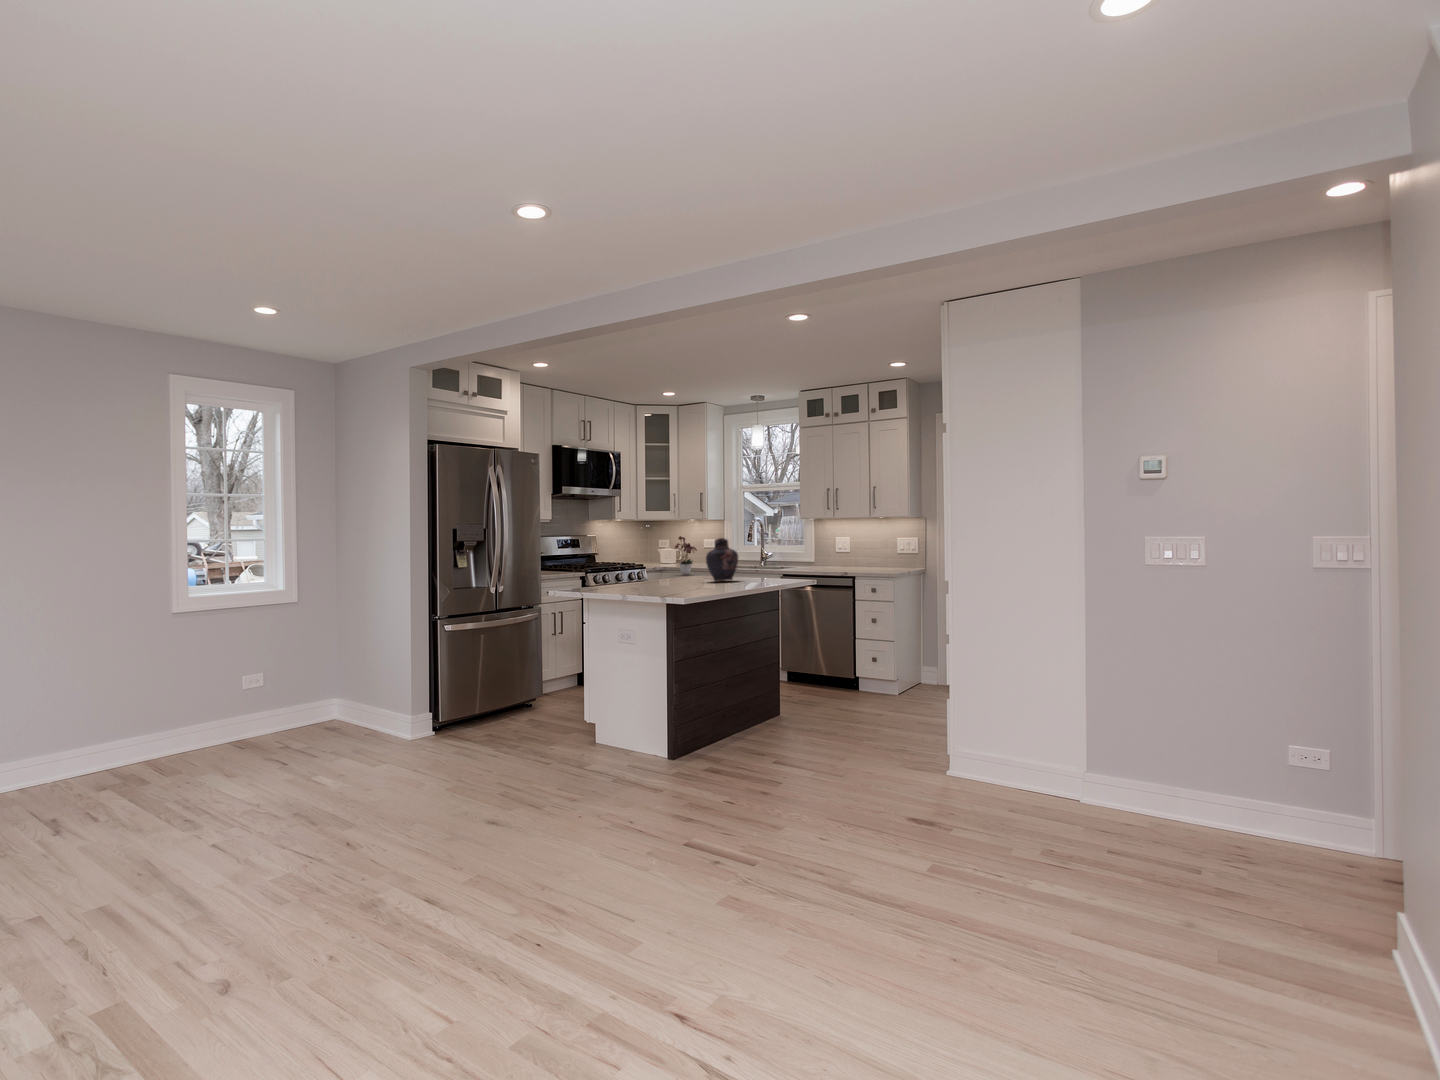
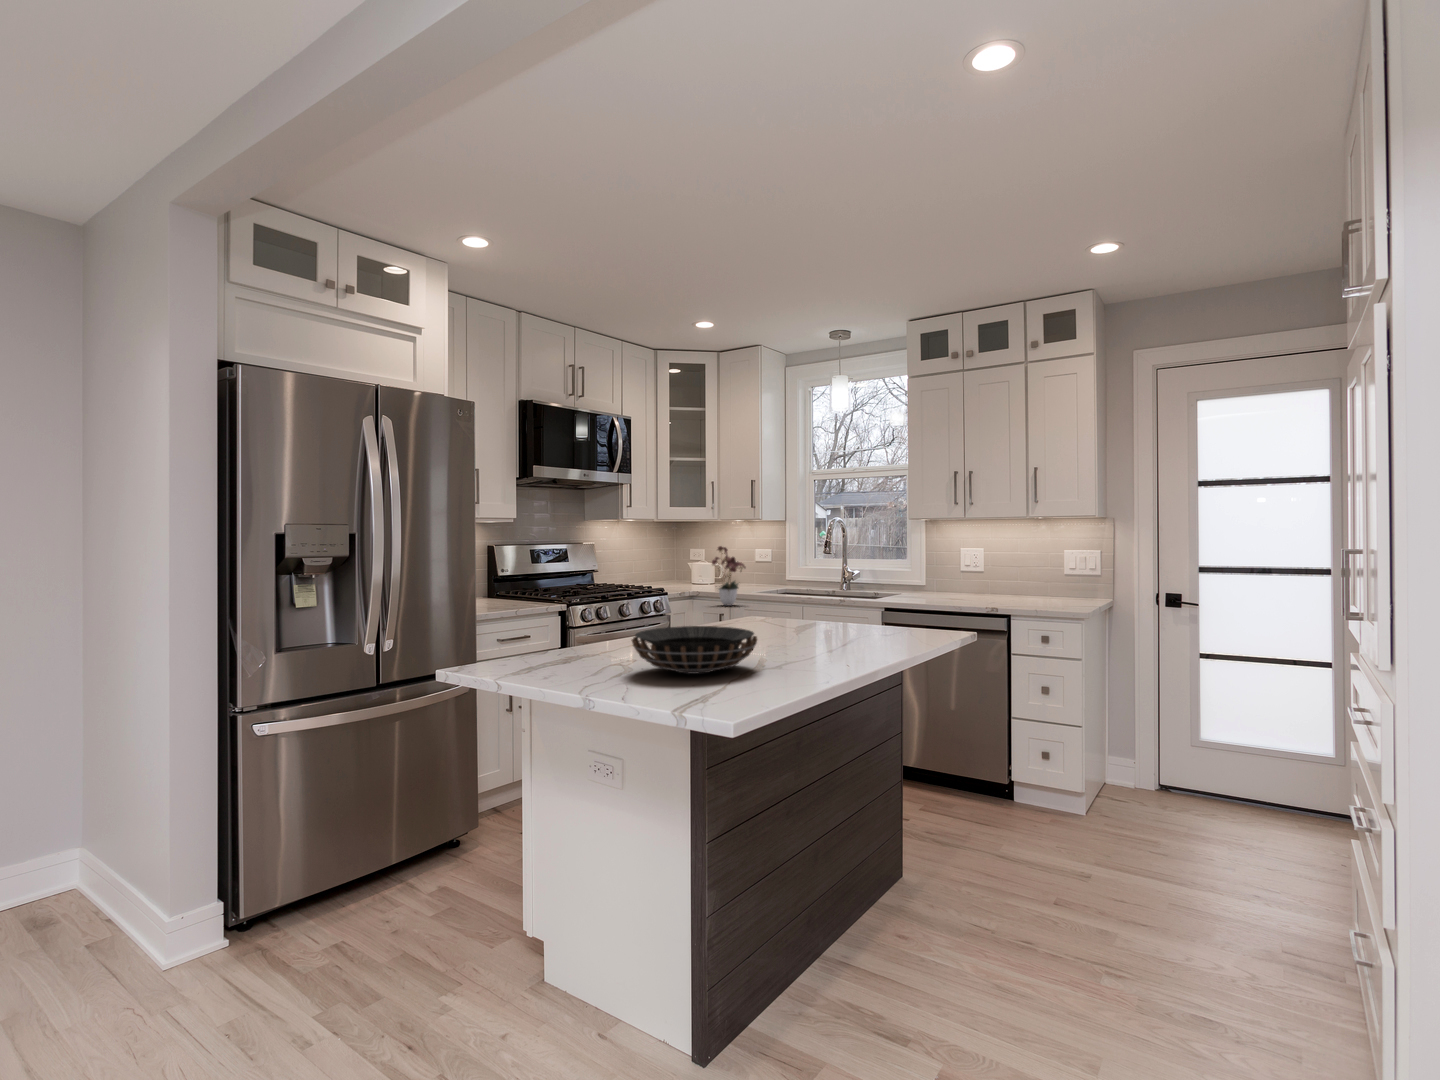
vase: present [706,538,738,581] -> none [764,552,822,629]
decorative bowl: none [638,573,699,593] -> present [631,626,757,674]

